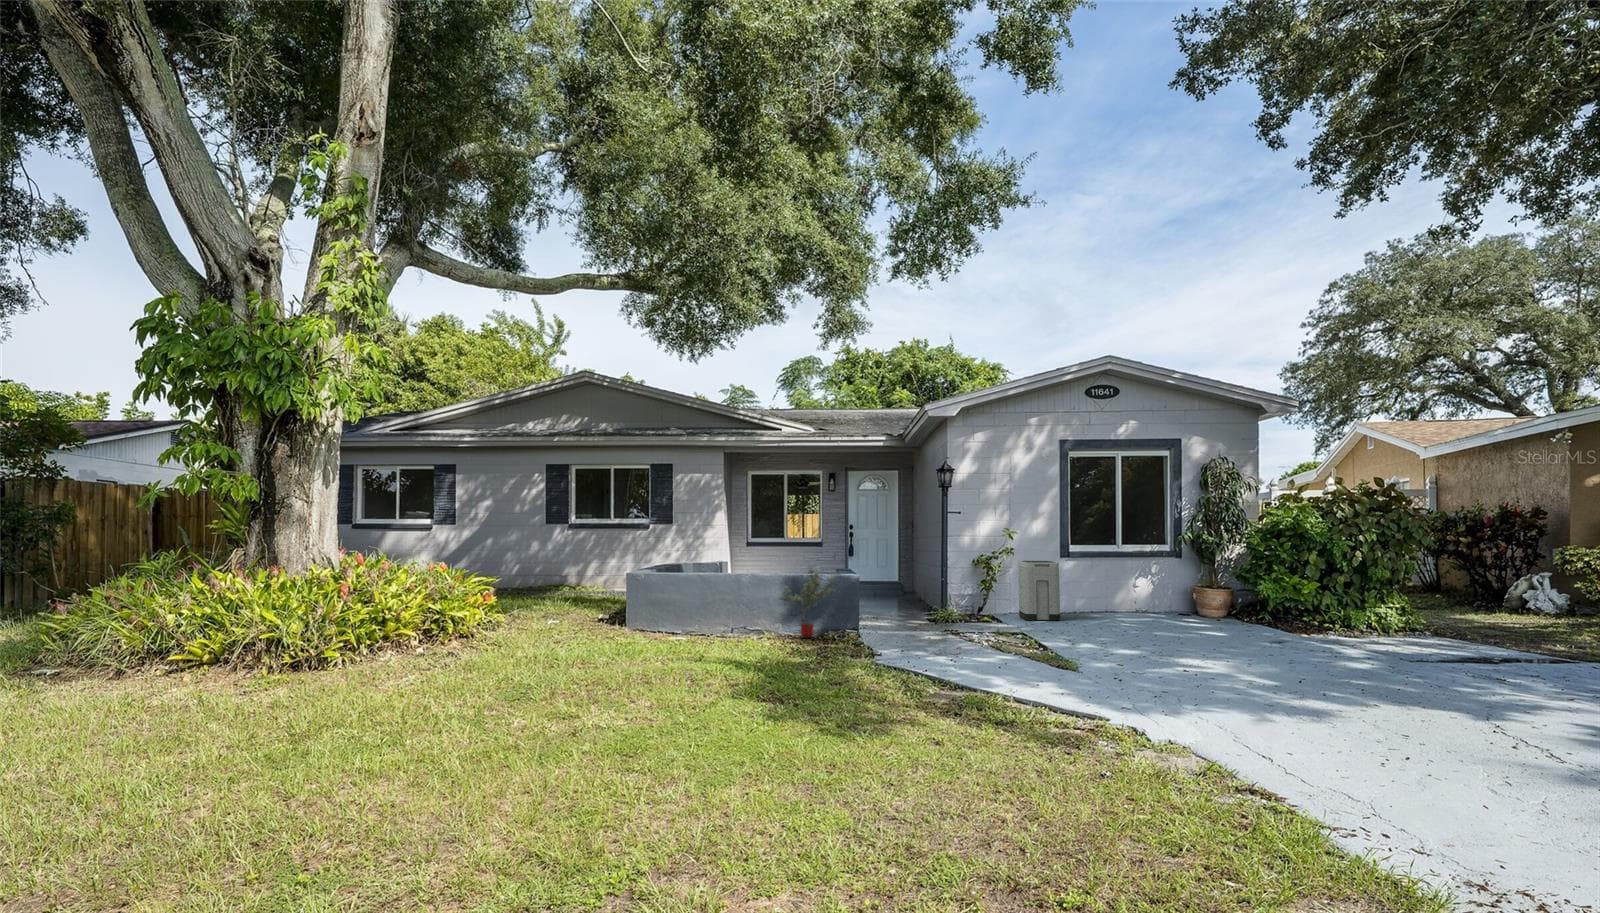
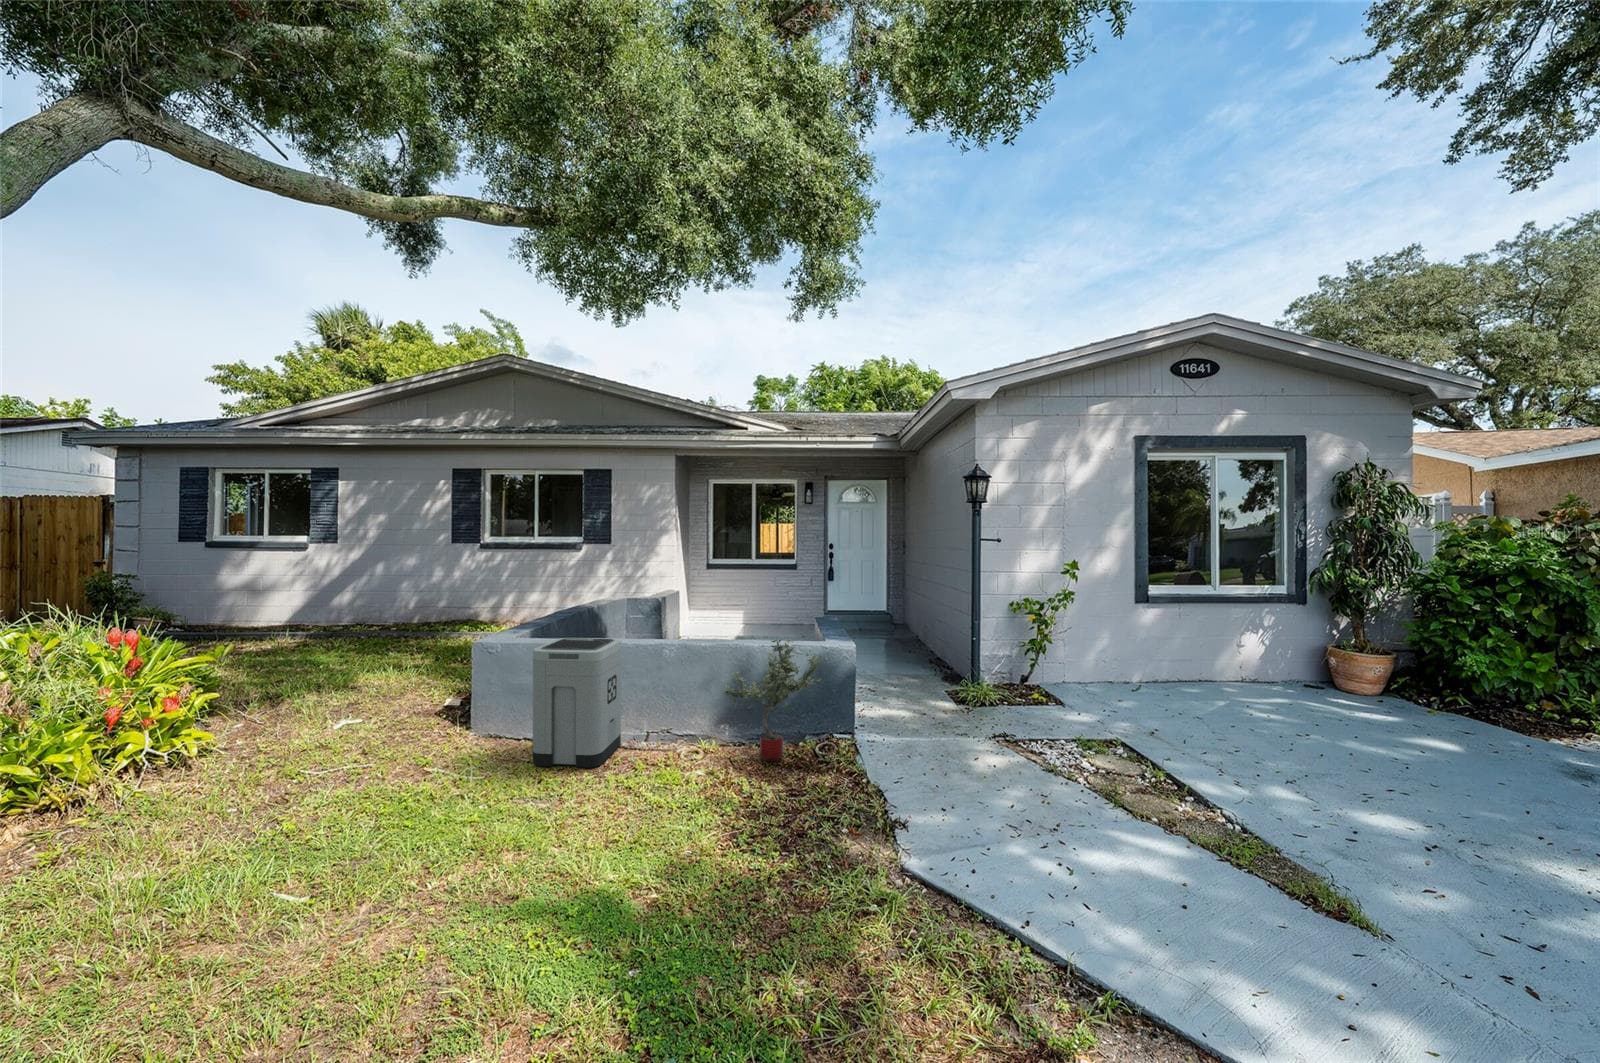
trash can: present [1018,561,1060,621] -> present [533,638,621,768]

